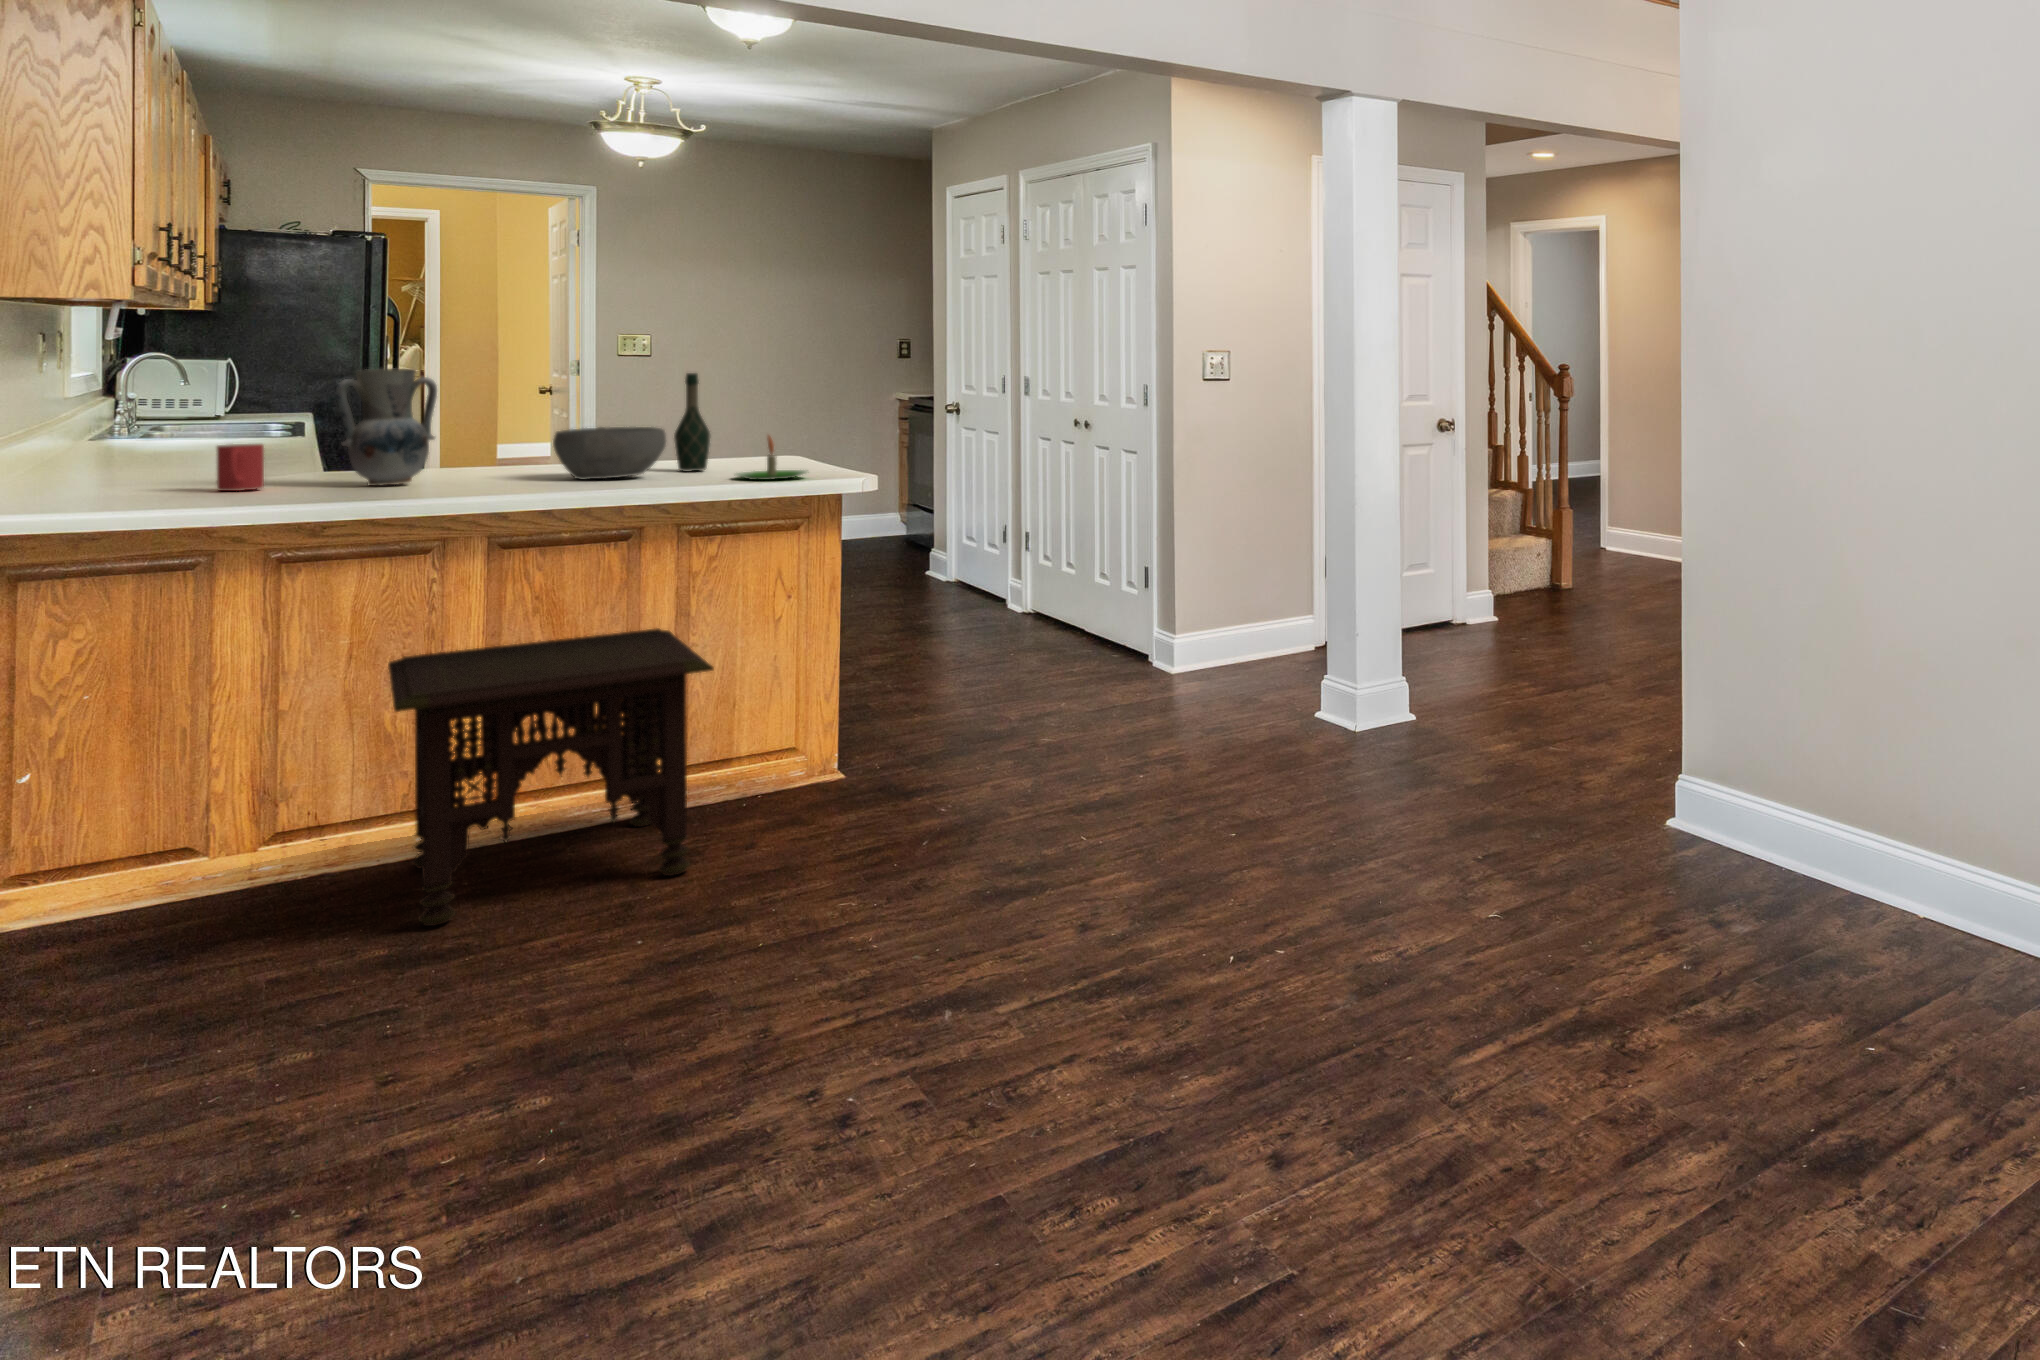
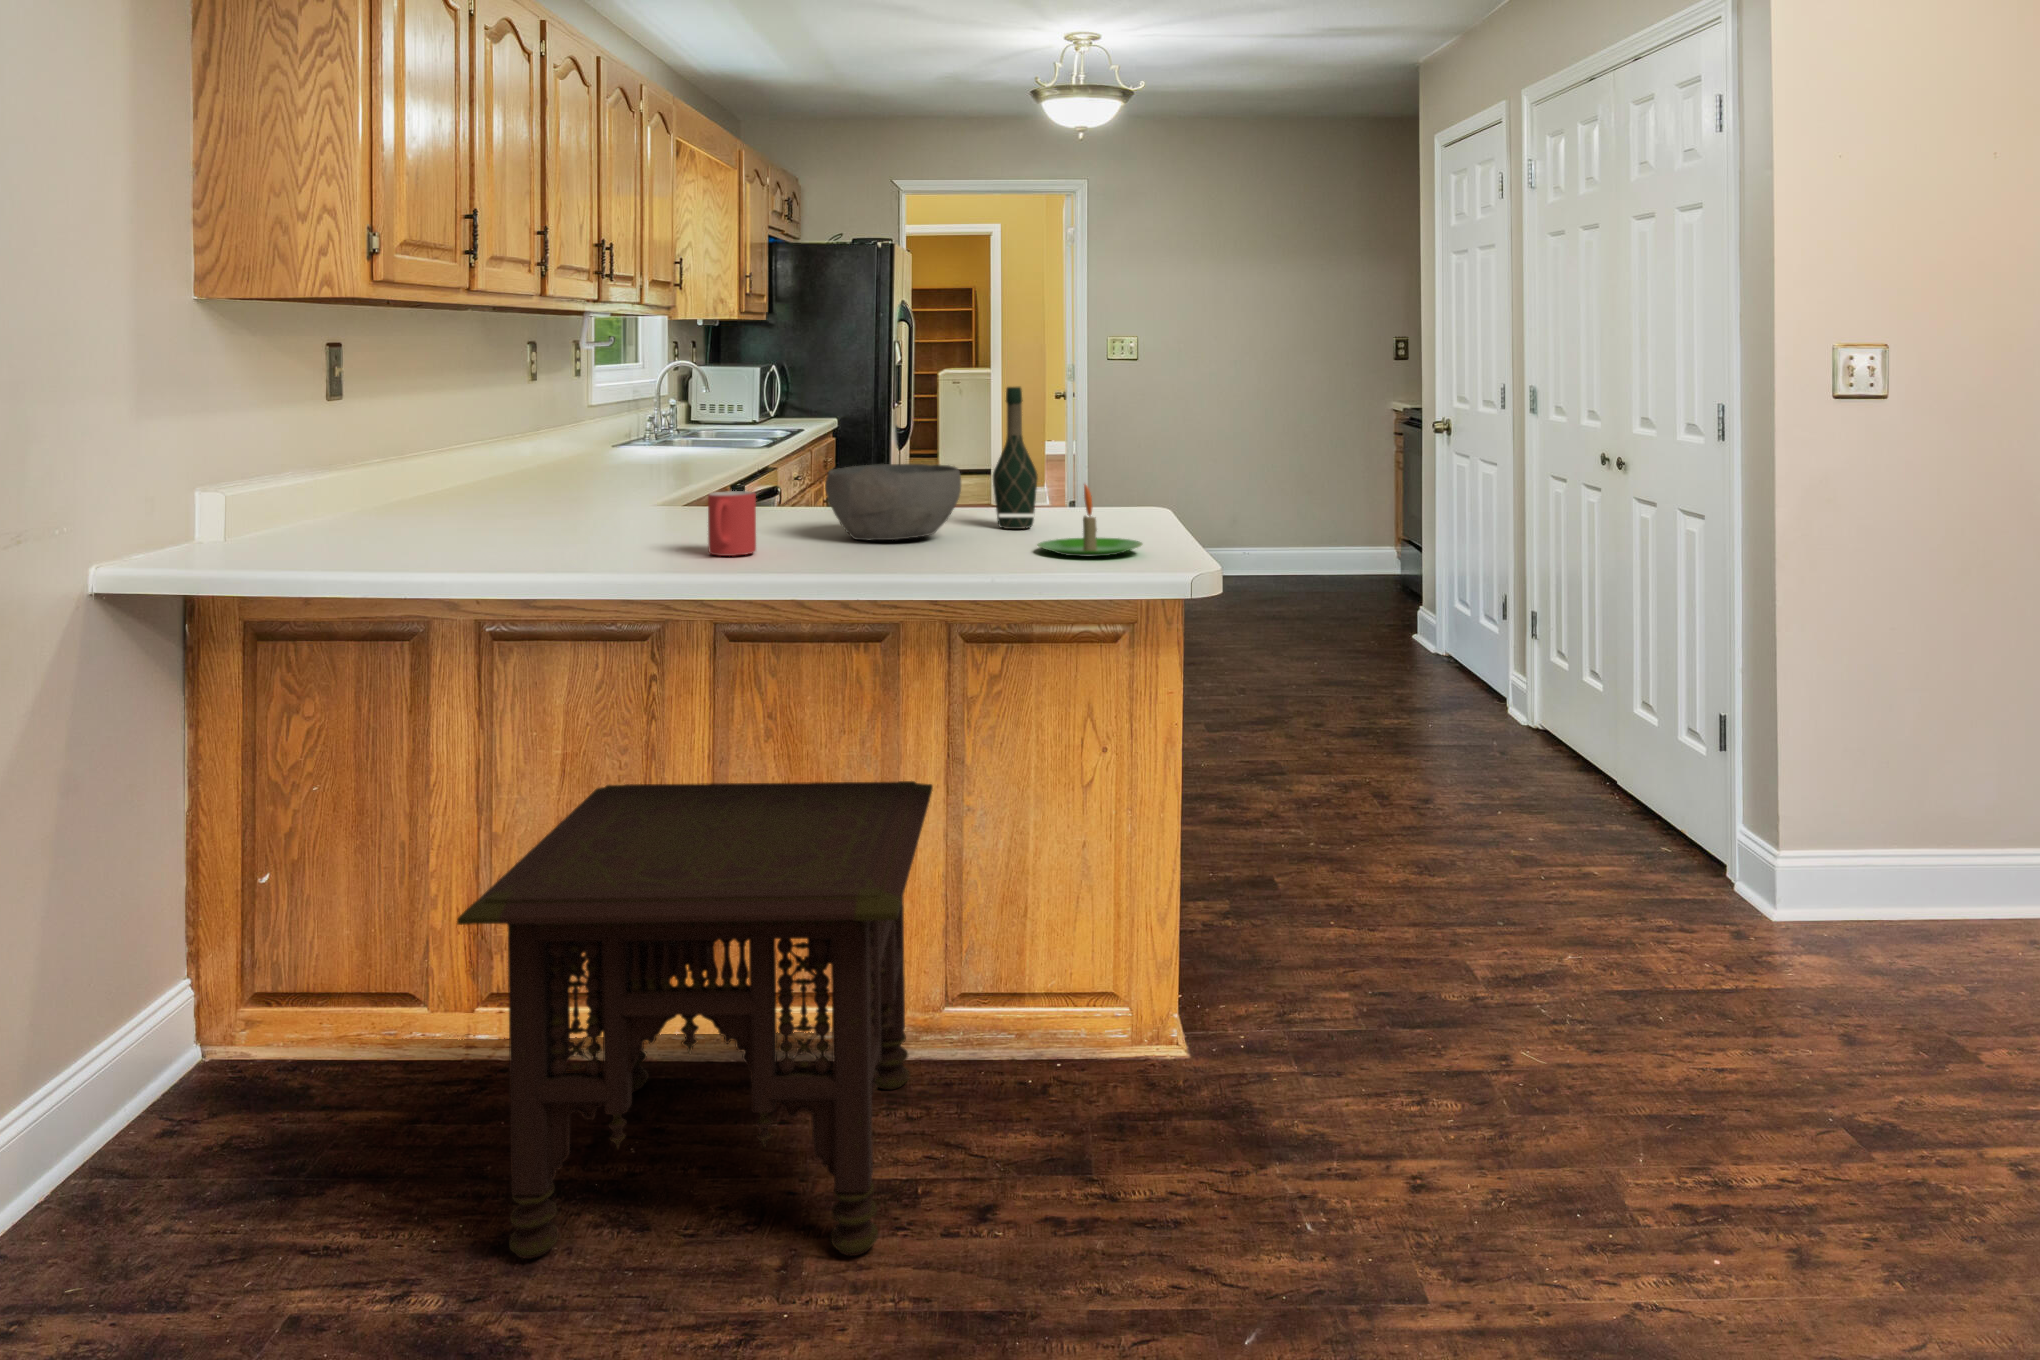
vase: present [336,368,437,486] -> none [579,383,690,539]
mug: present [217,444,264,491] -> present [708,491,756,556]

